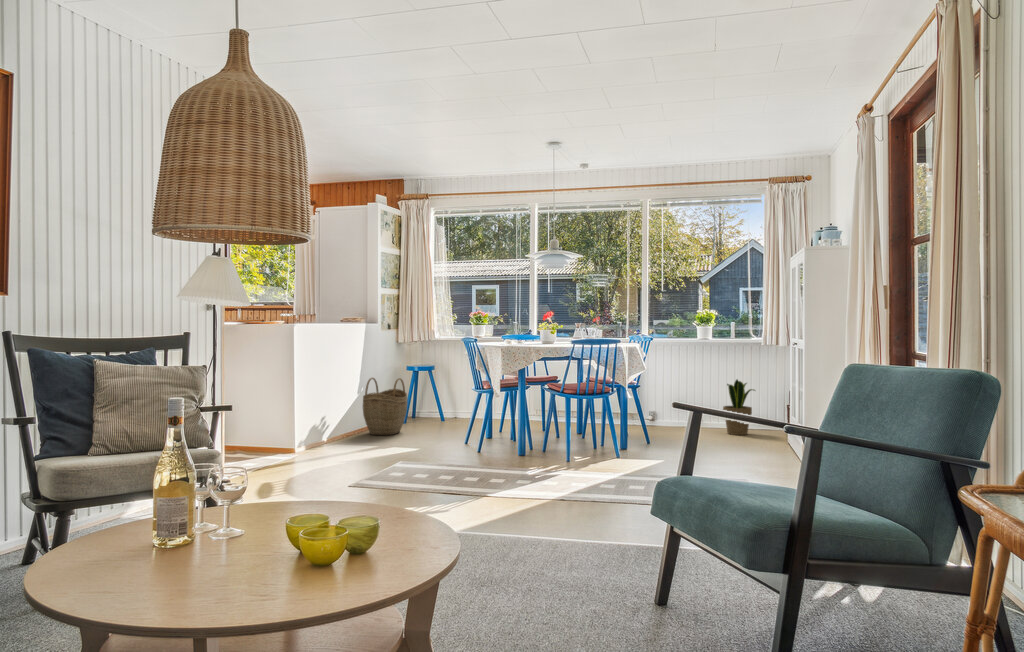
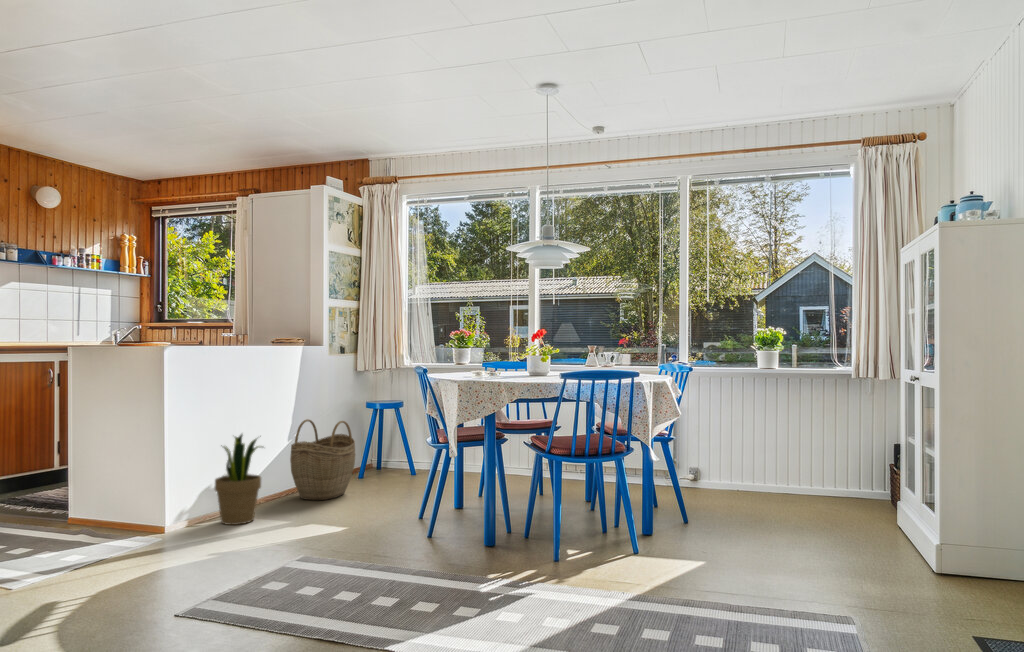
potted plant: present [723,380,755,435] -> present [215,434,261,525]

